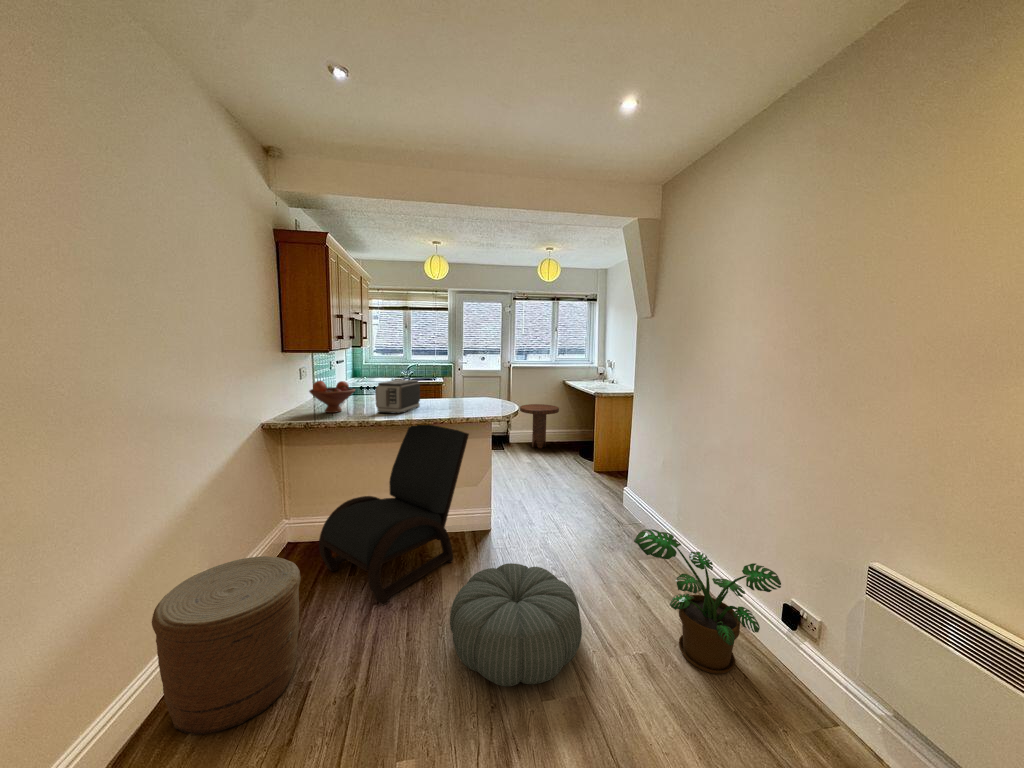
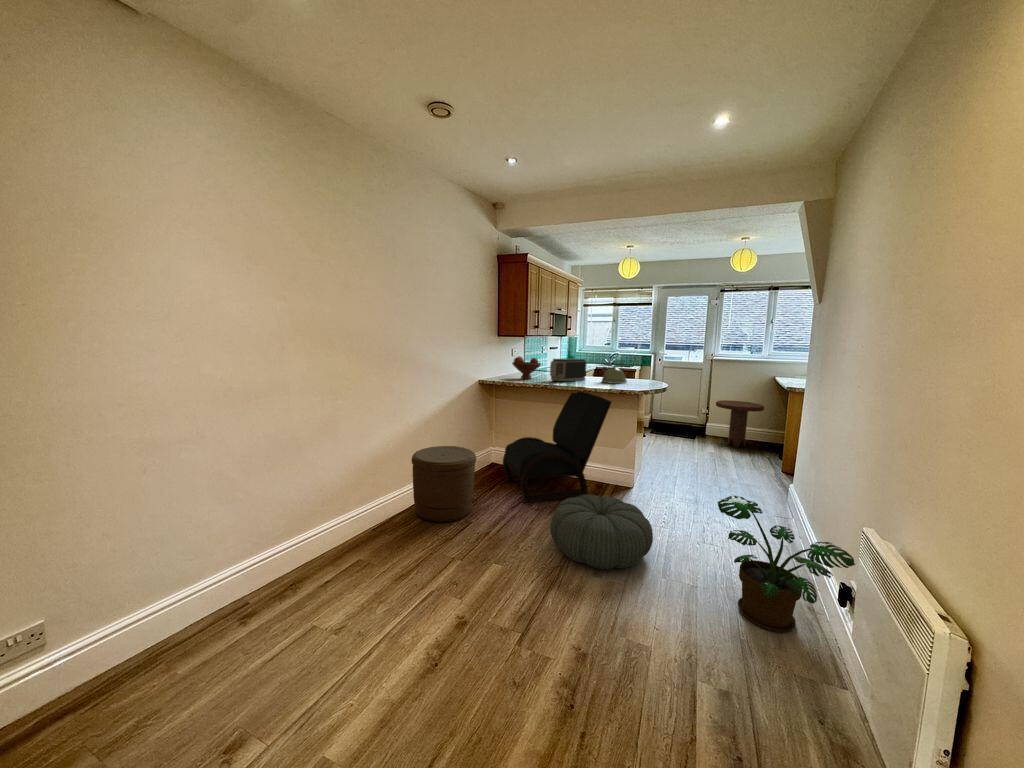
kettle: none [443,374,475,410] -> present [602,359,627,384]

